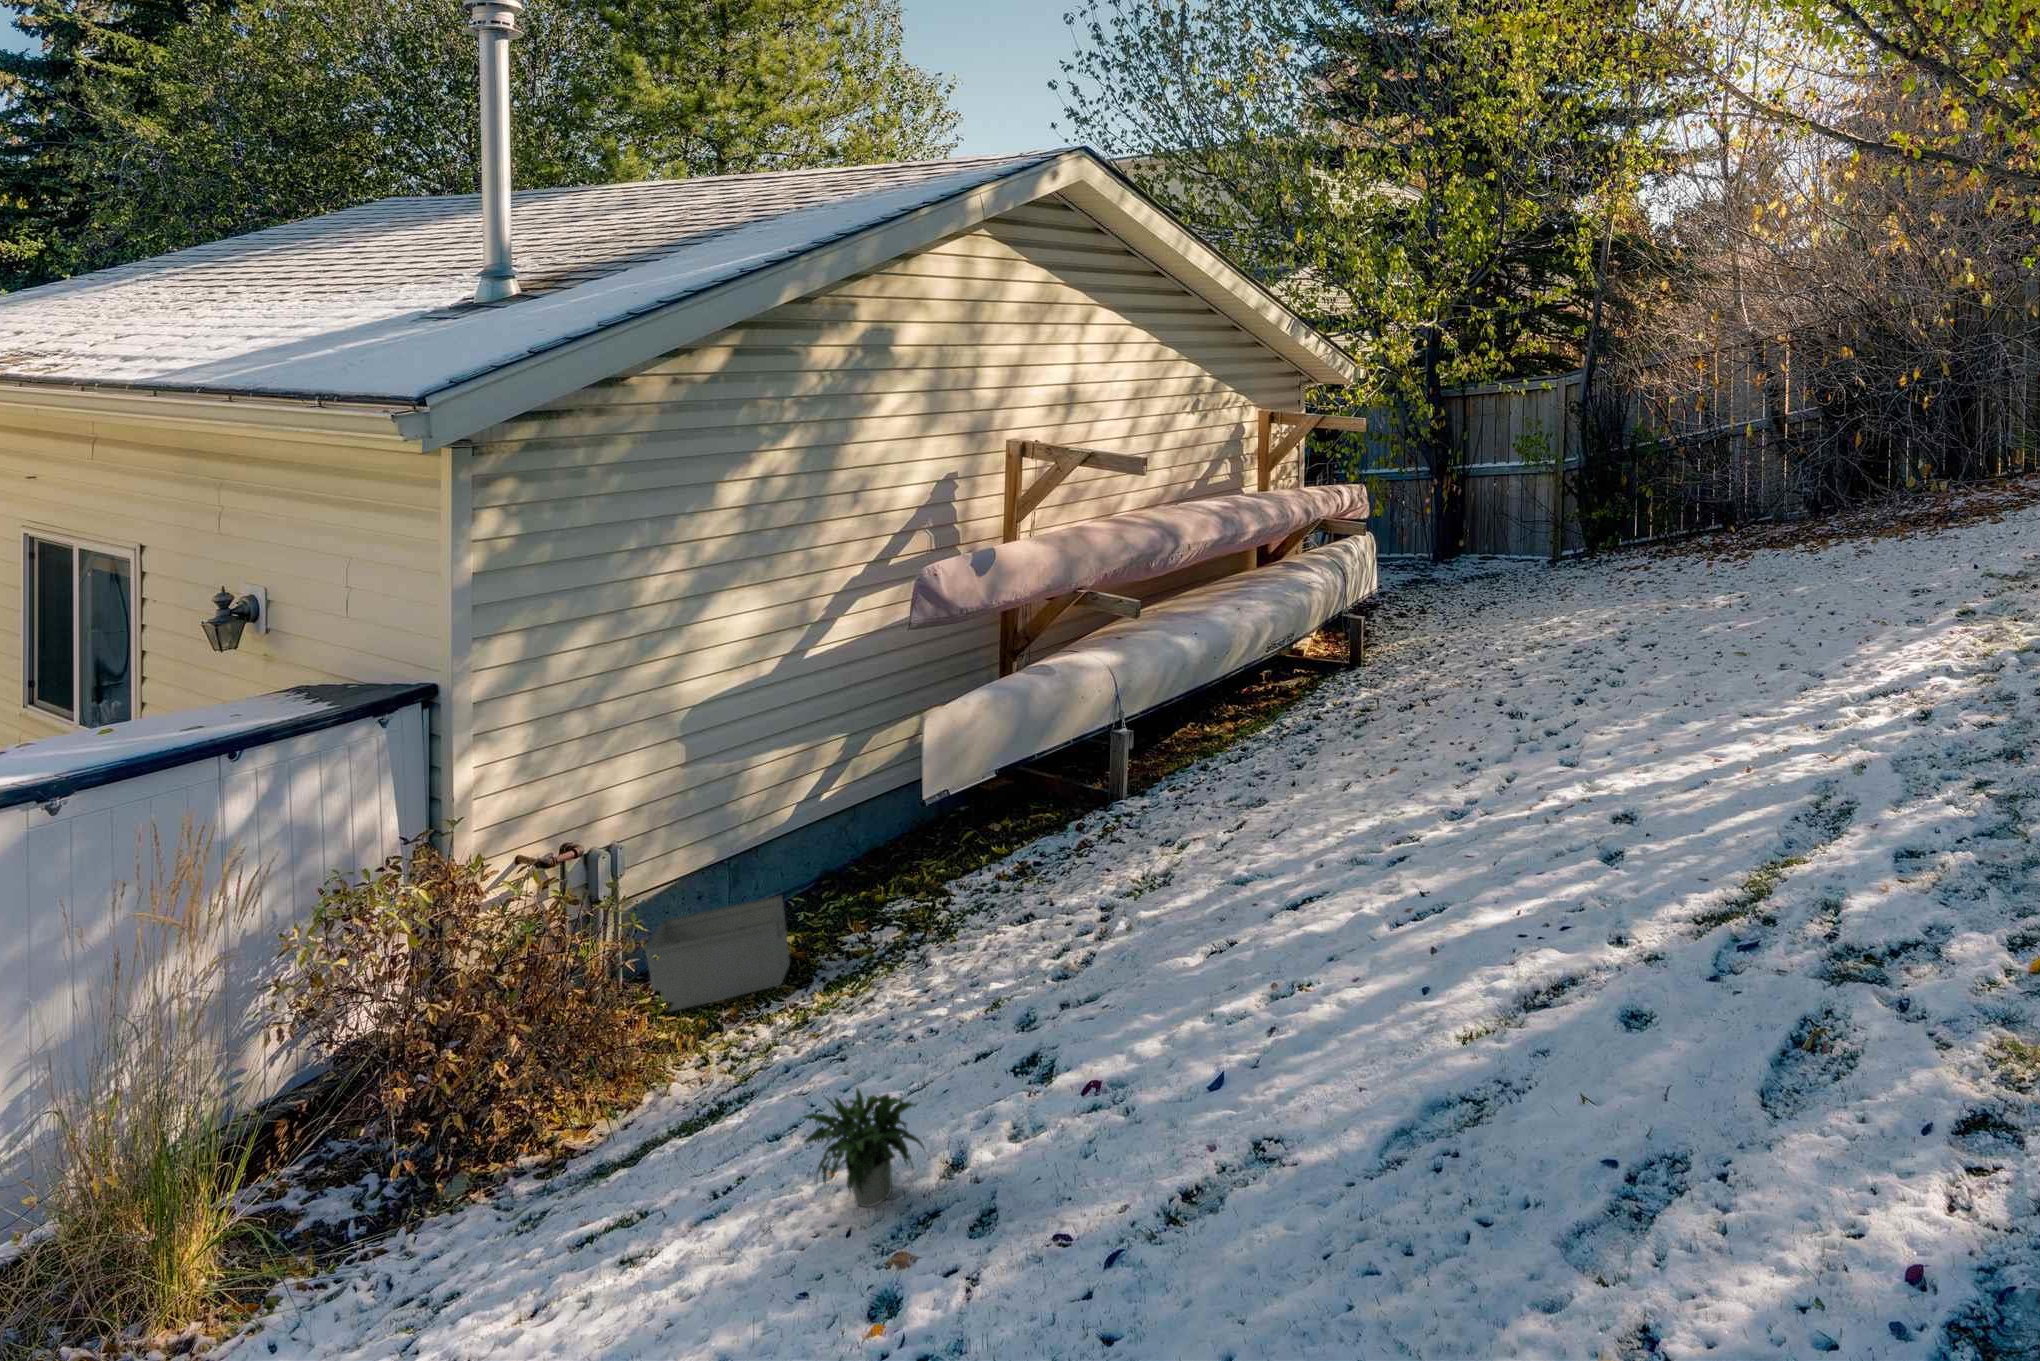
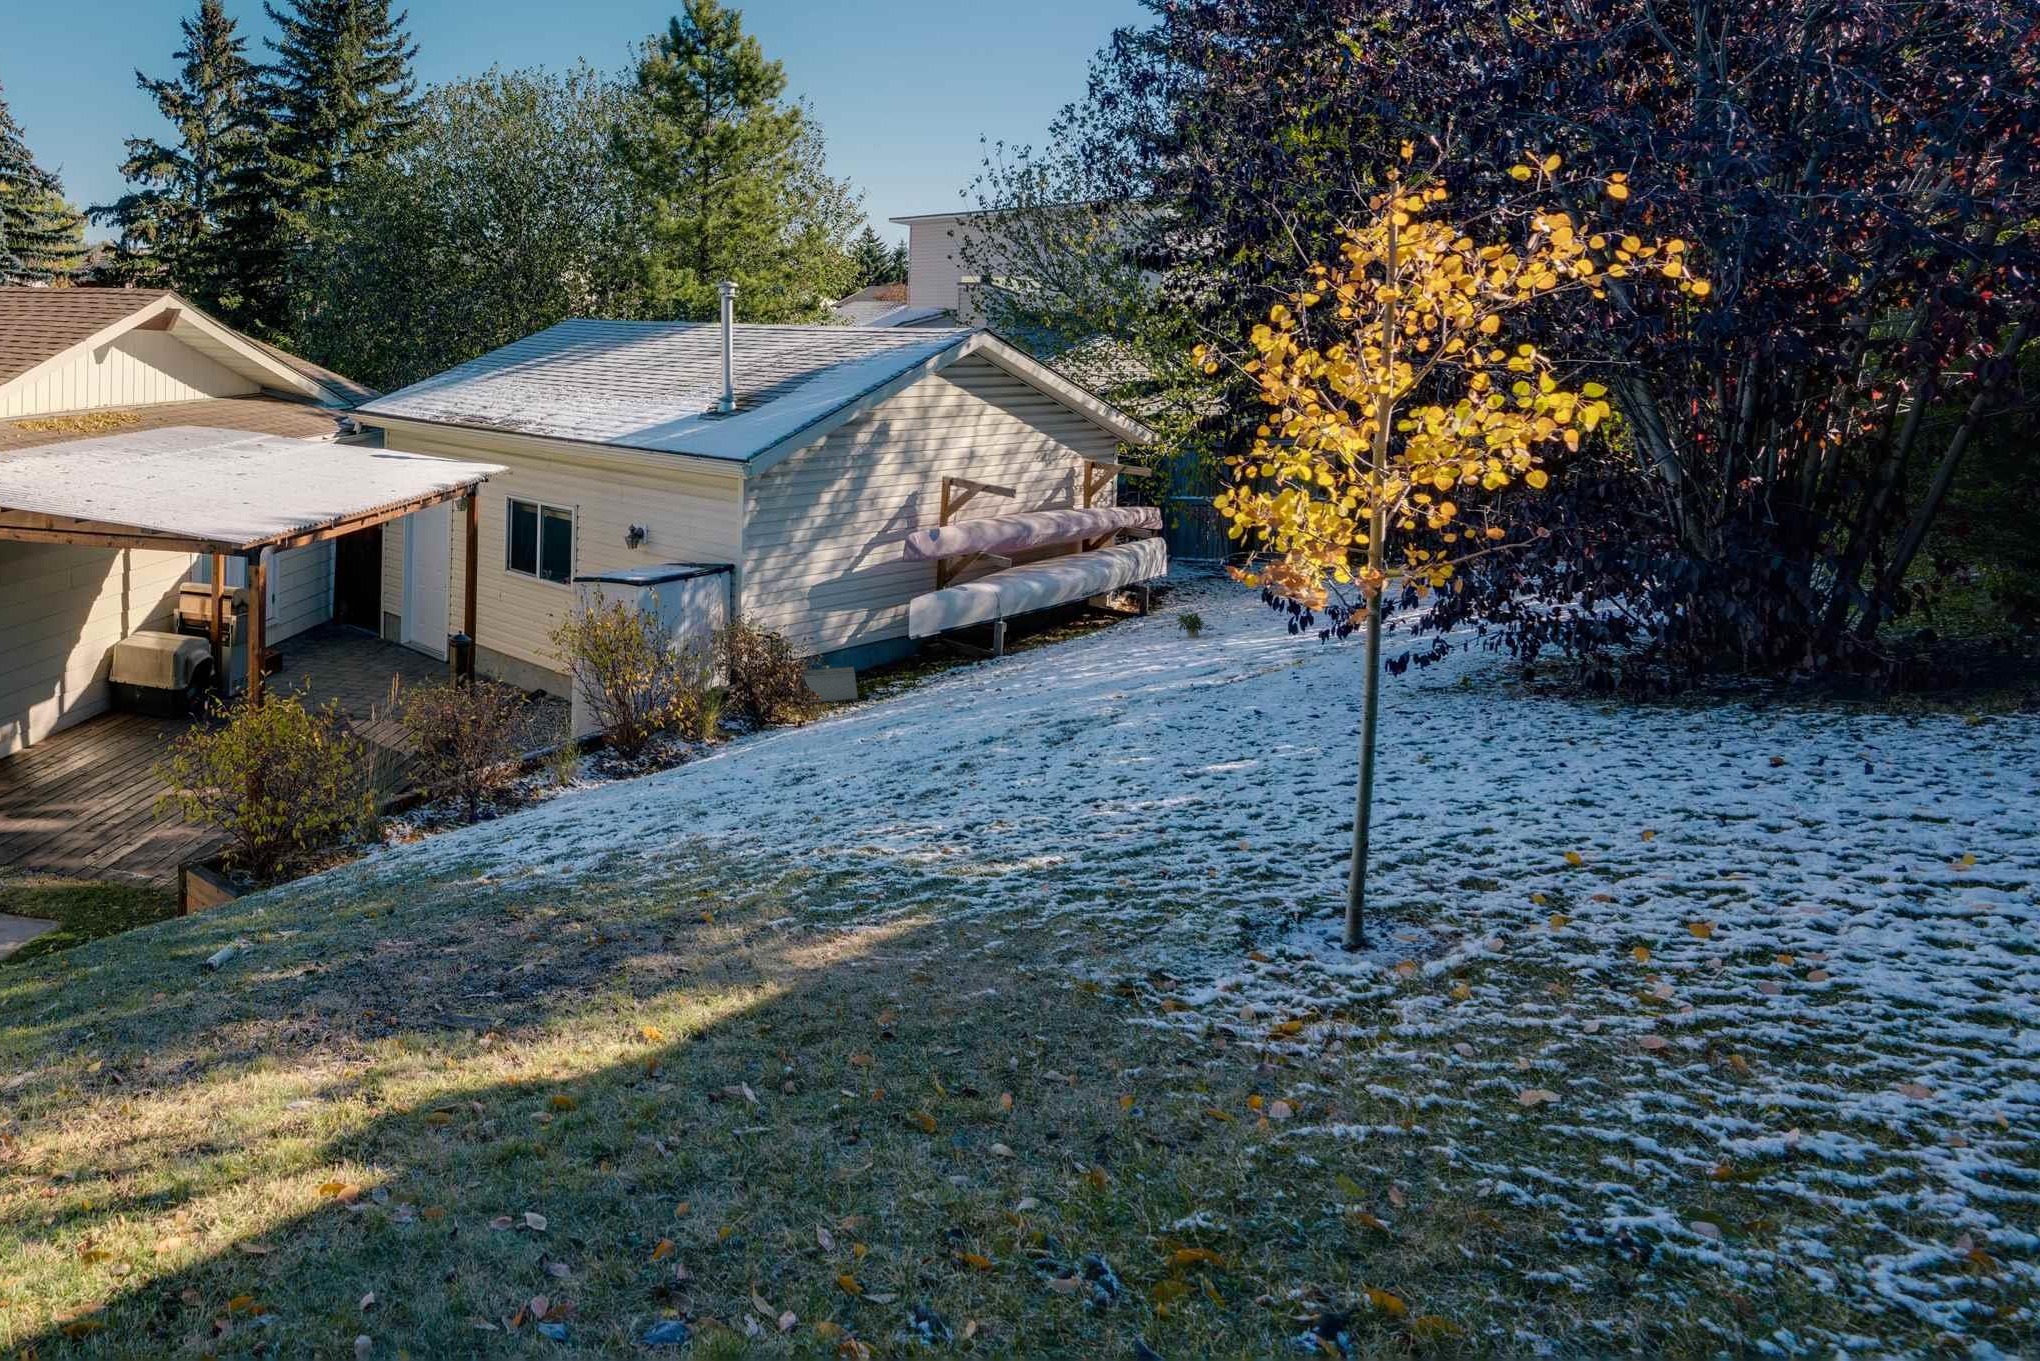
potted plant: present [786,1089,924,1207] -> present [1176,613,1208,638]

